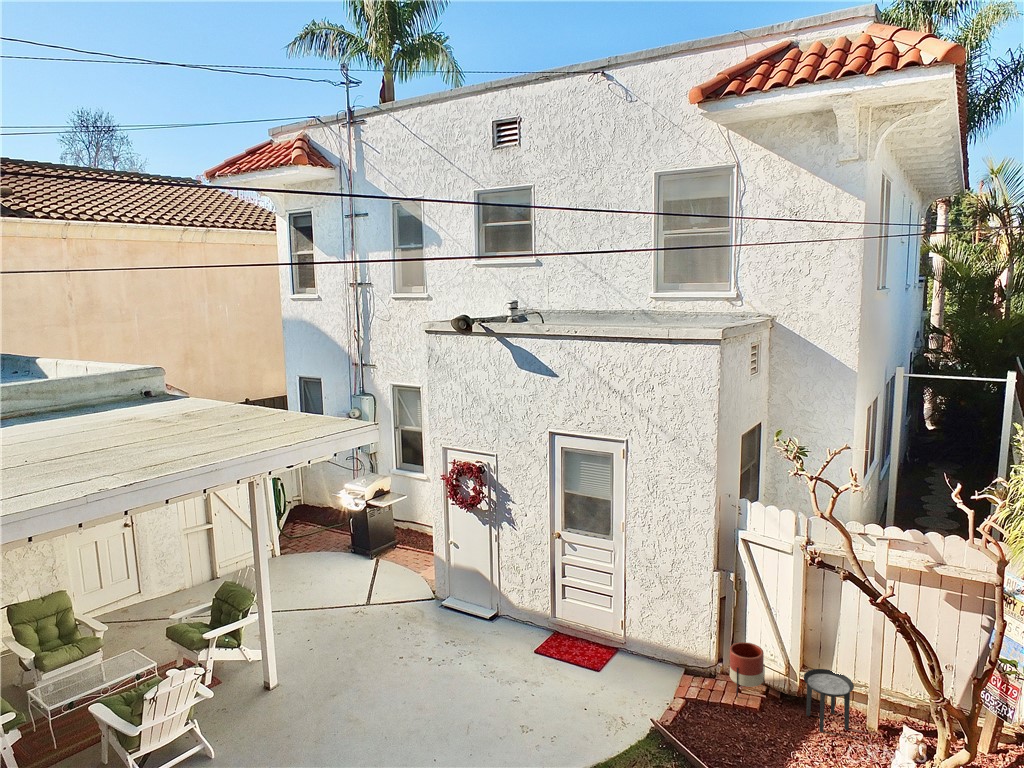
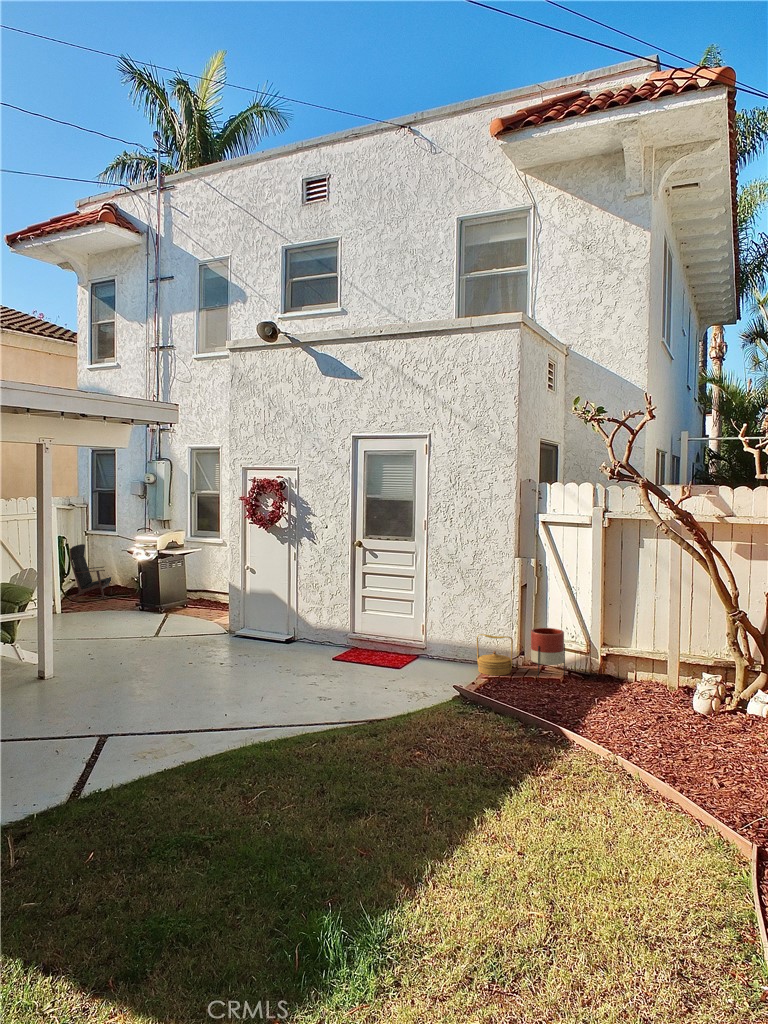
lounge chair: none [286,470,328,527] -> present [70,544,112,600]
woven basket: none [675,645,712,691] -> present [477,634,513,676]
side table: present [804,669,854,732] -> none [604,639,652,693]

